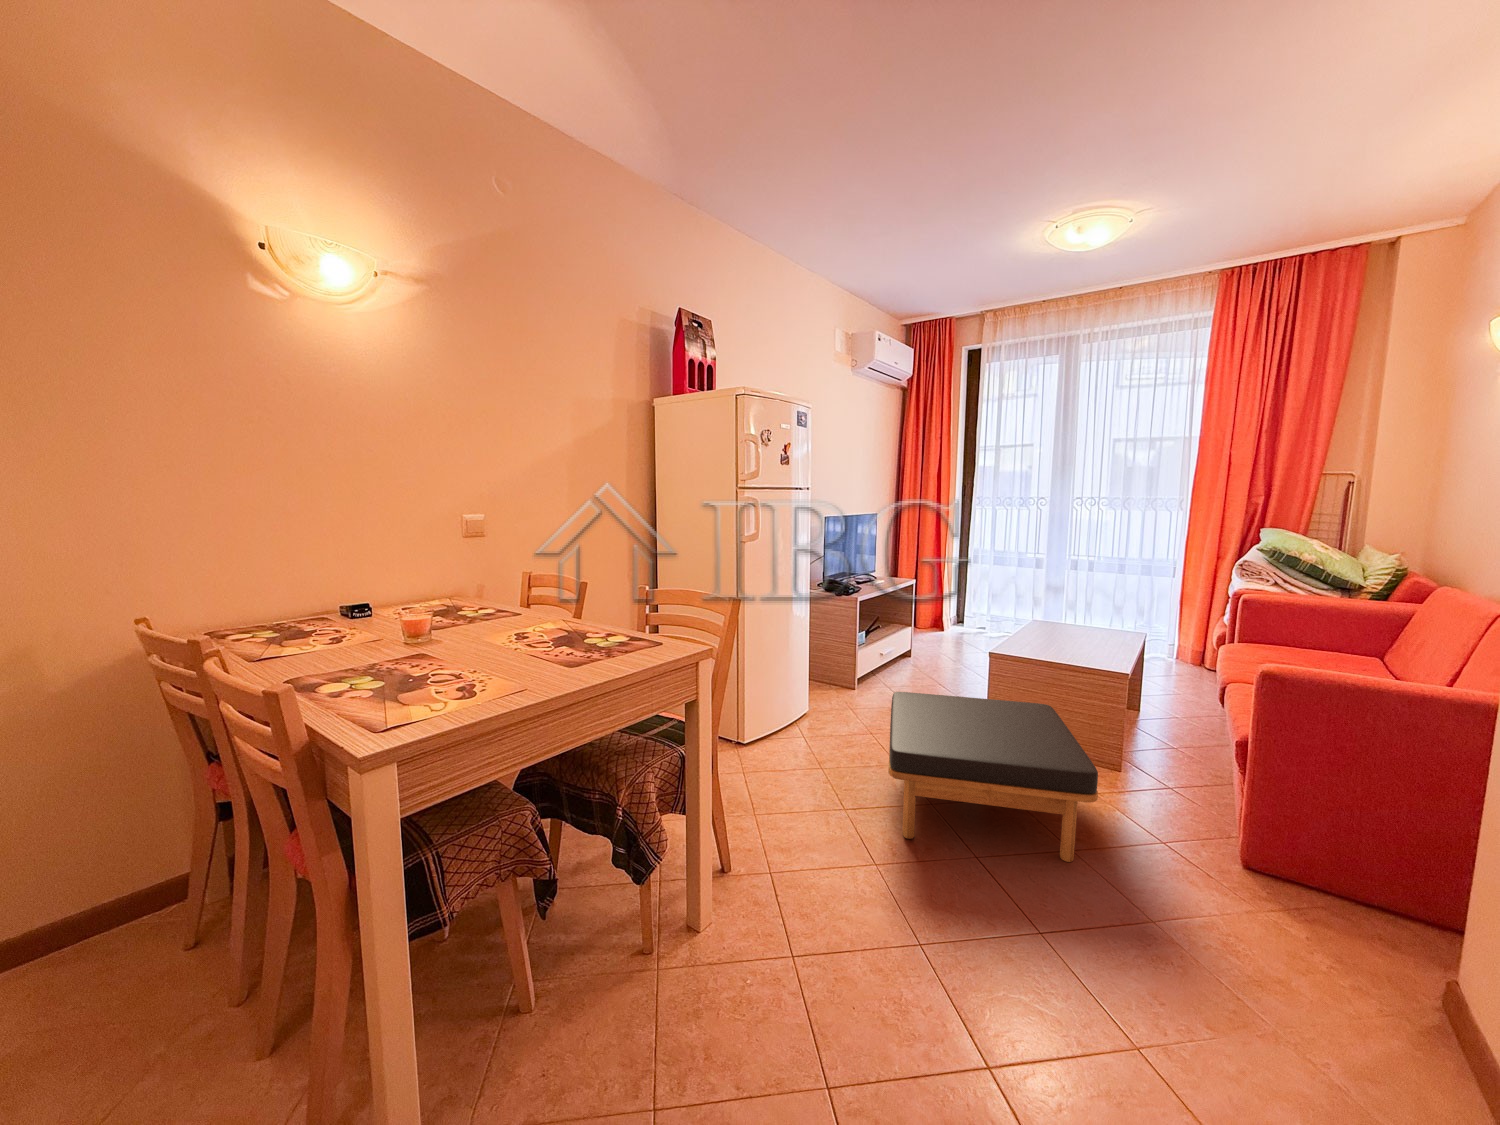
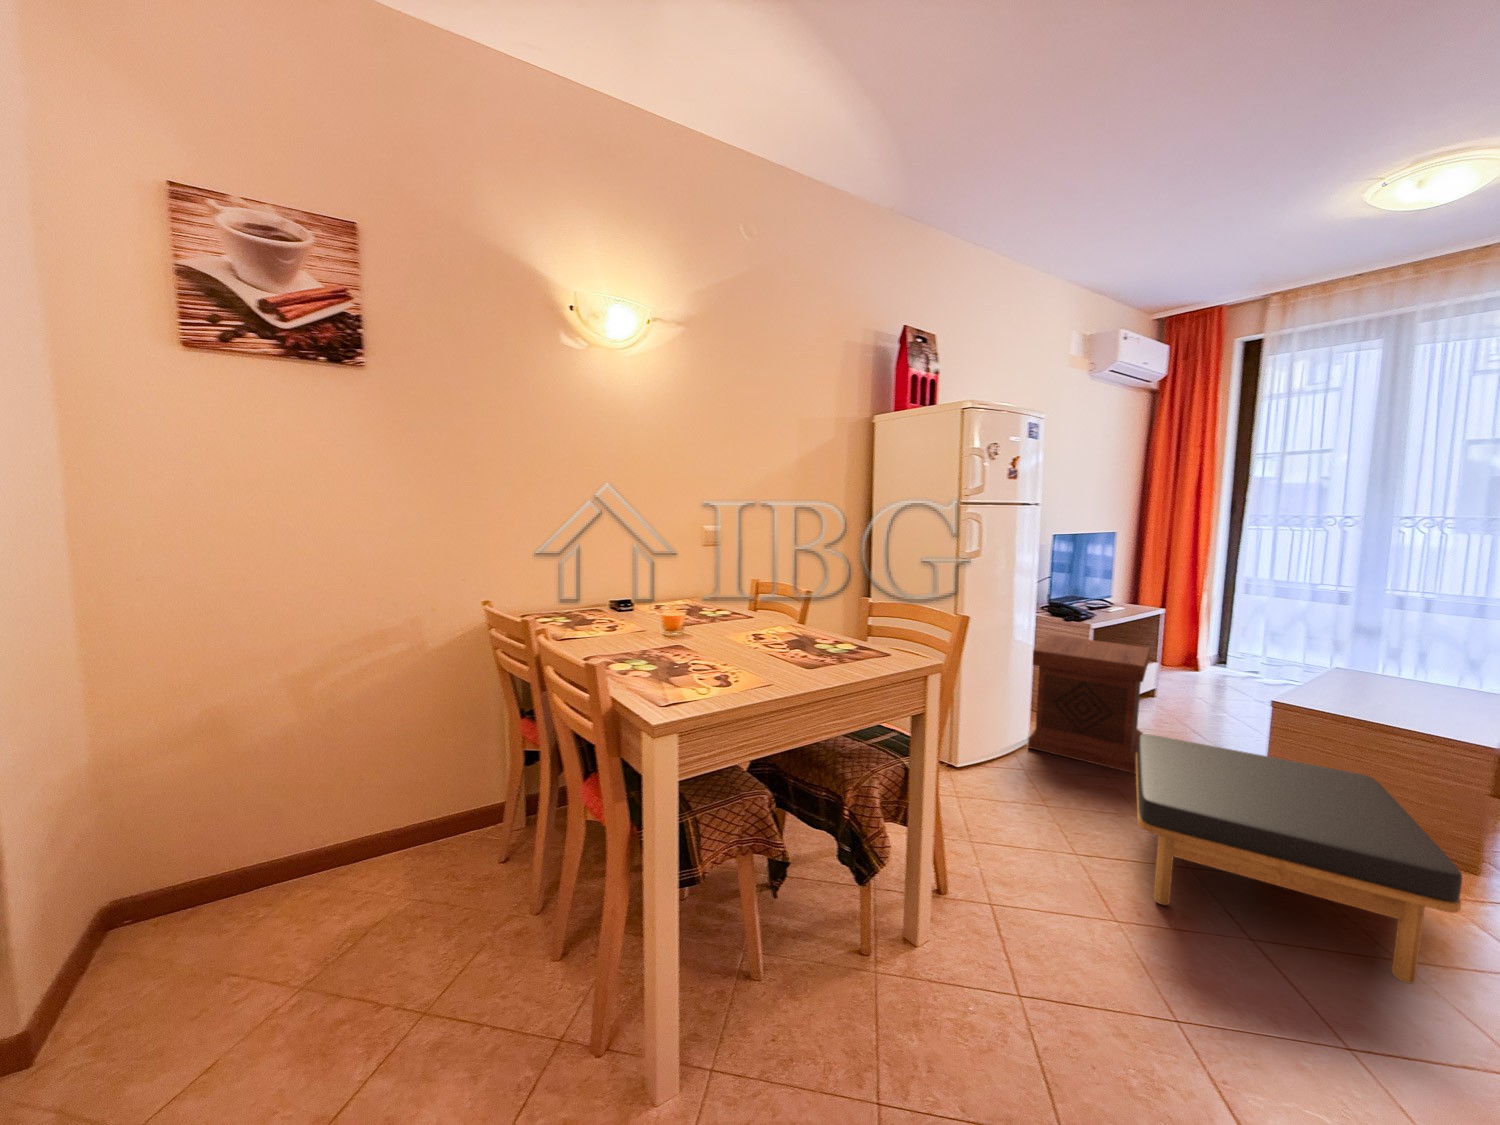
side table: none [809,610,904,727] -> present [1028,635,1150,774]

